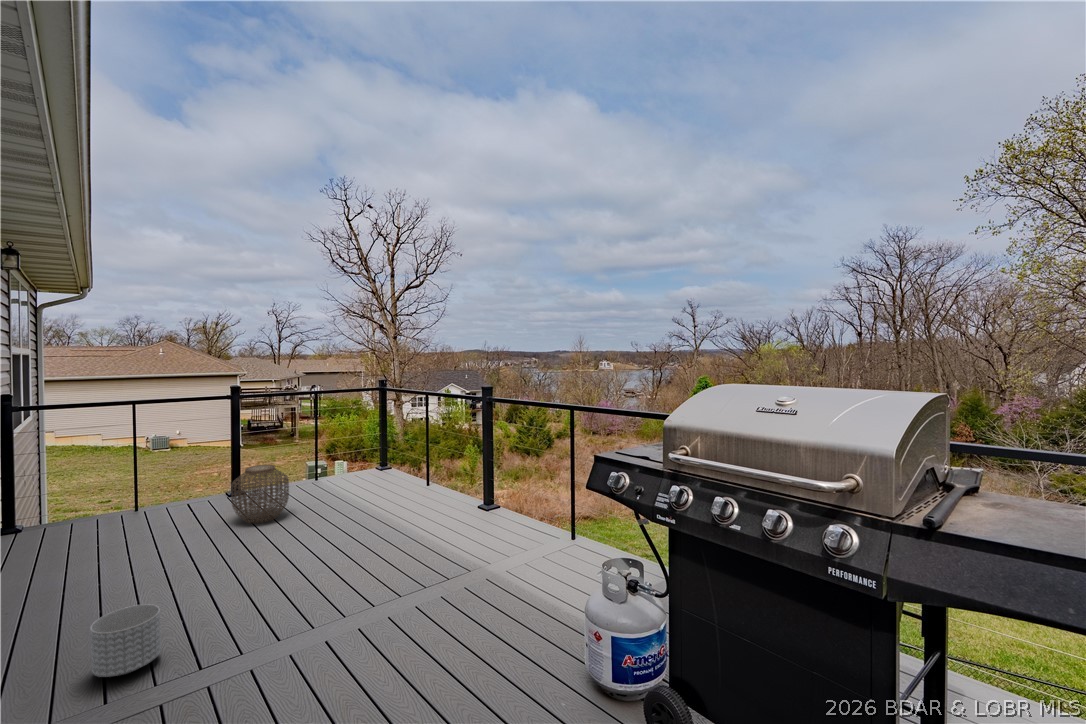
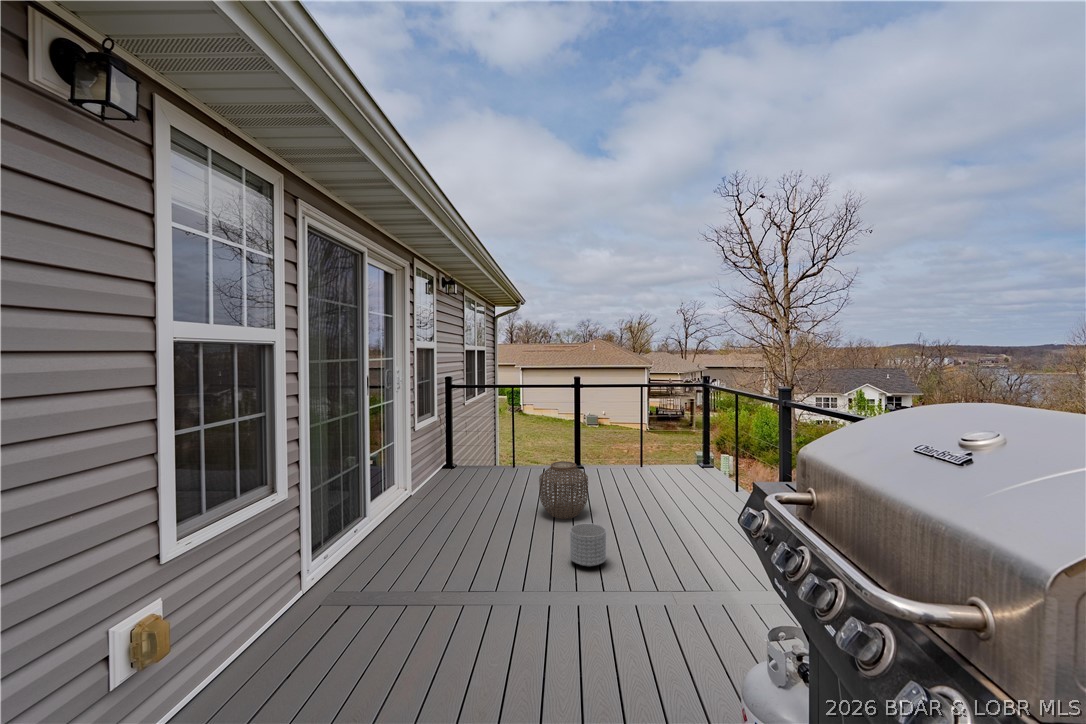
planter: present [90,604,161,677] -> present [570,523,606,567]

